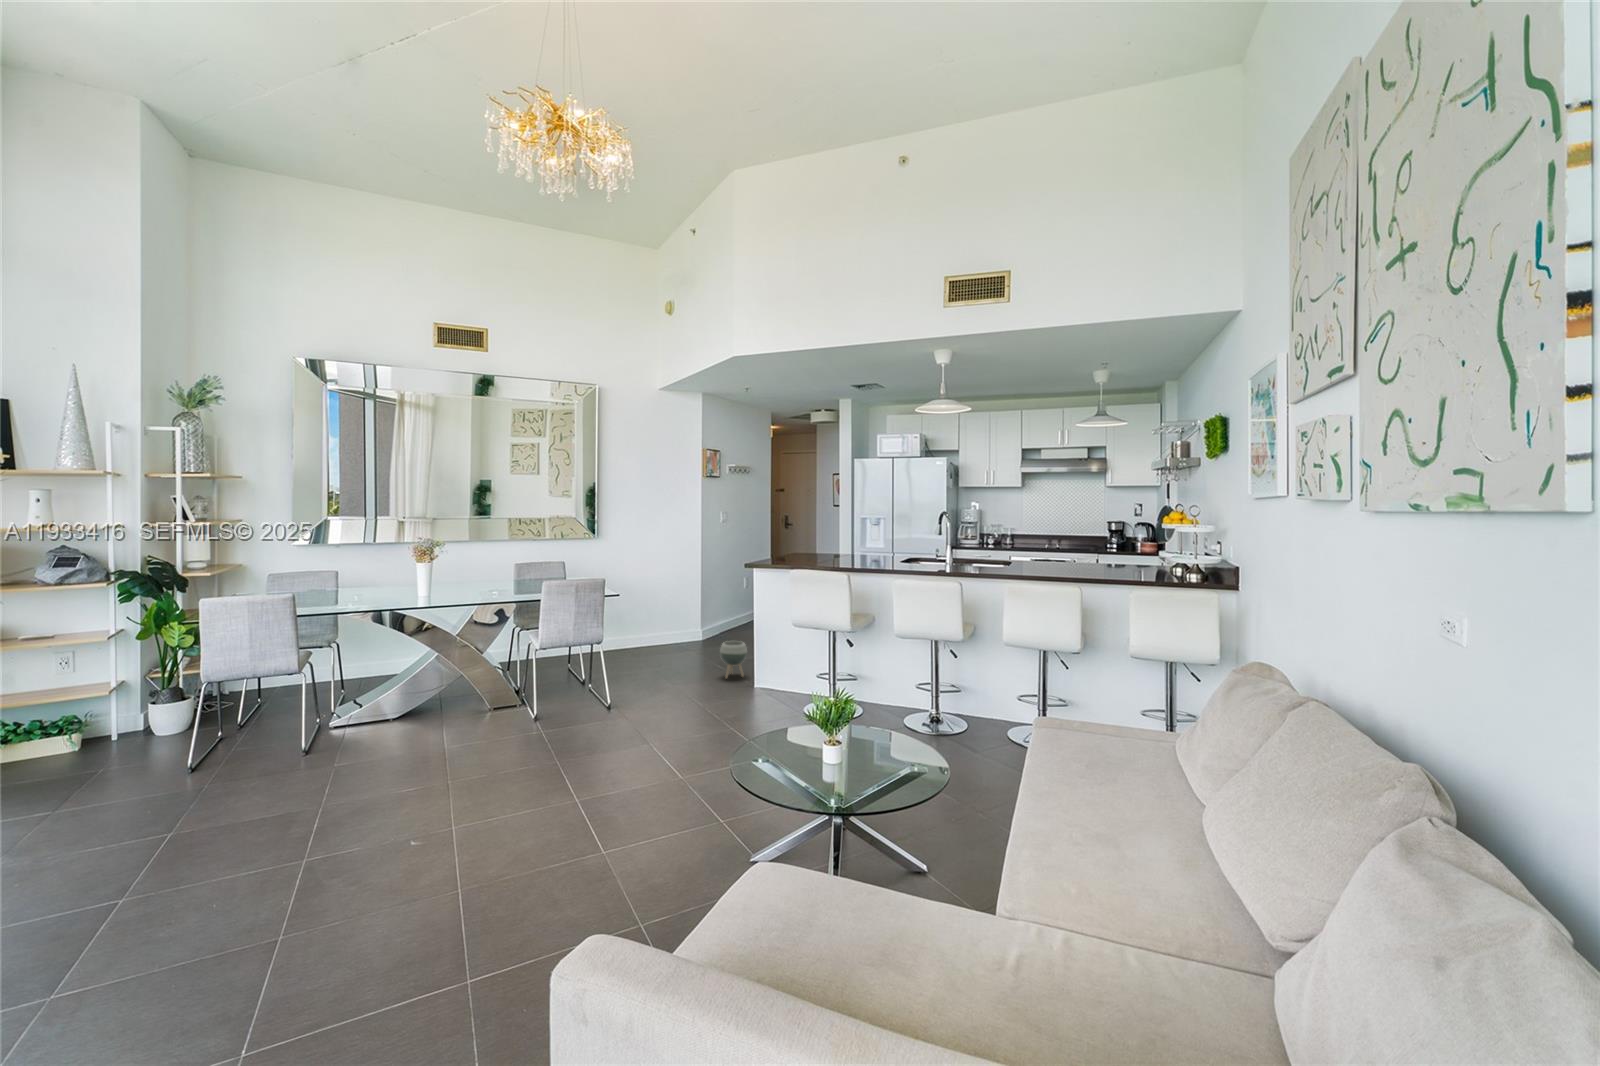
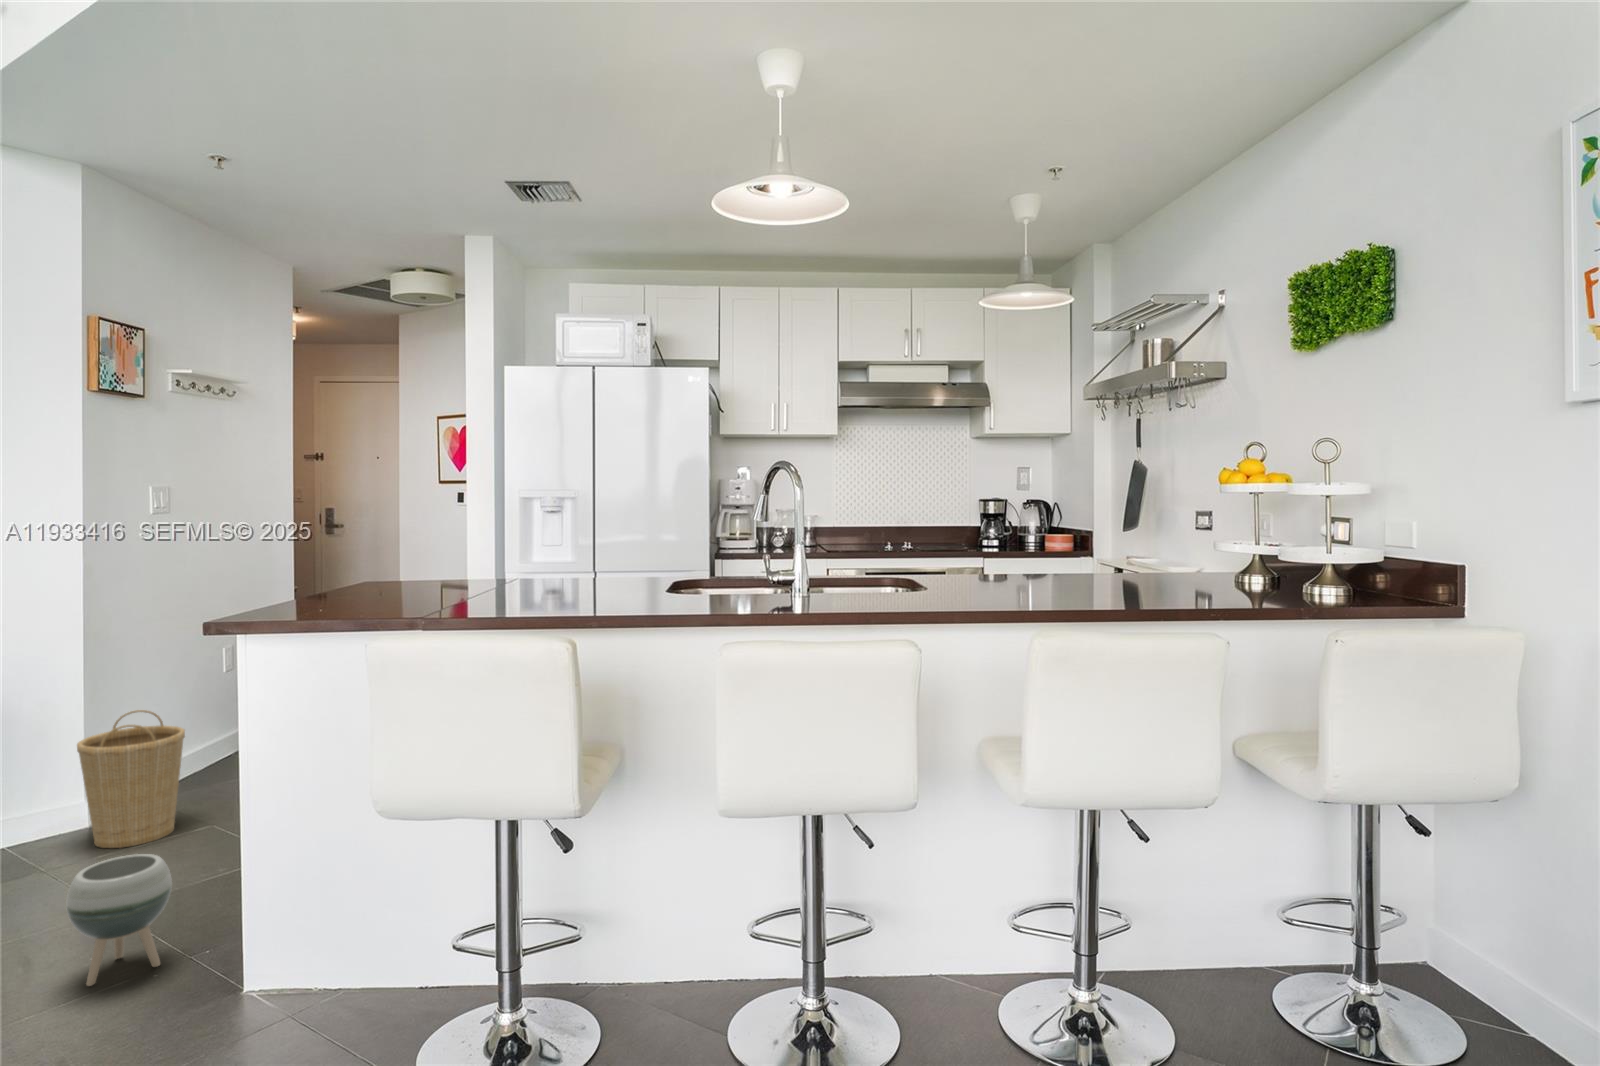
basket: none [703,599,736,648] -> present [77,710,185,848]

